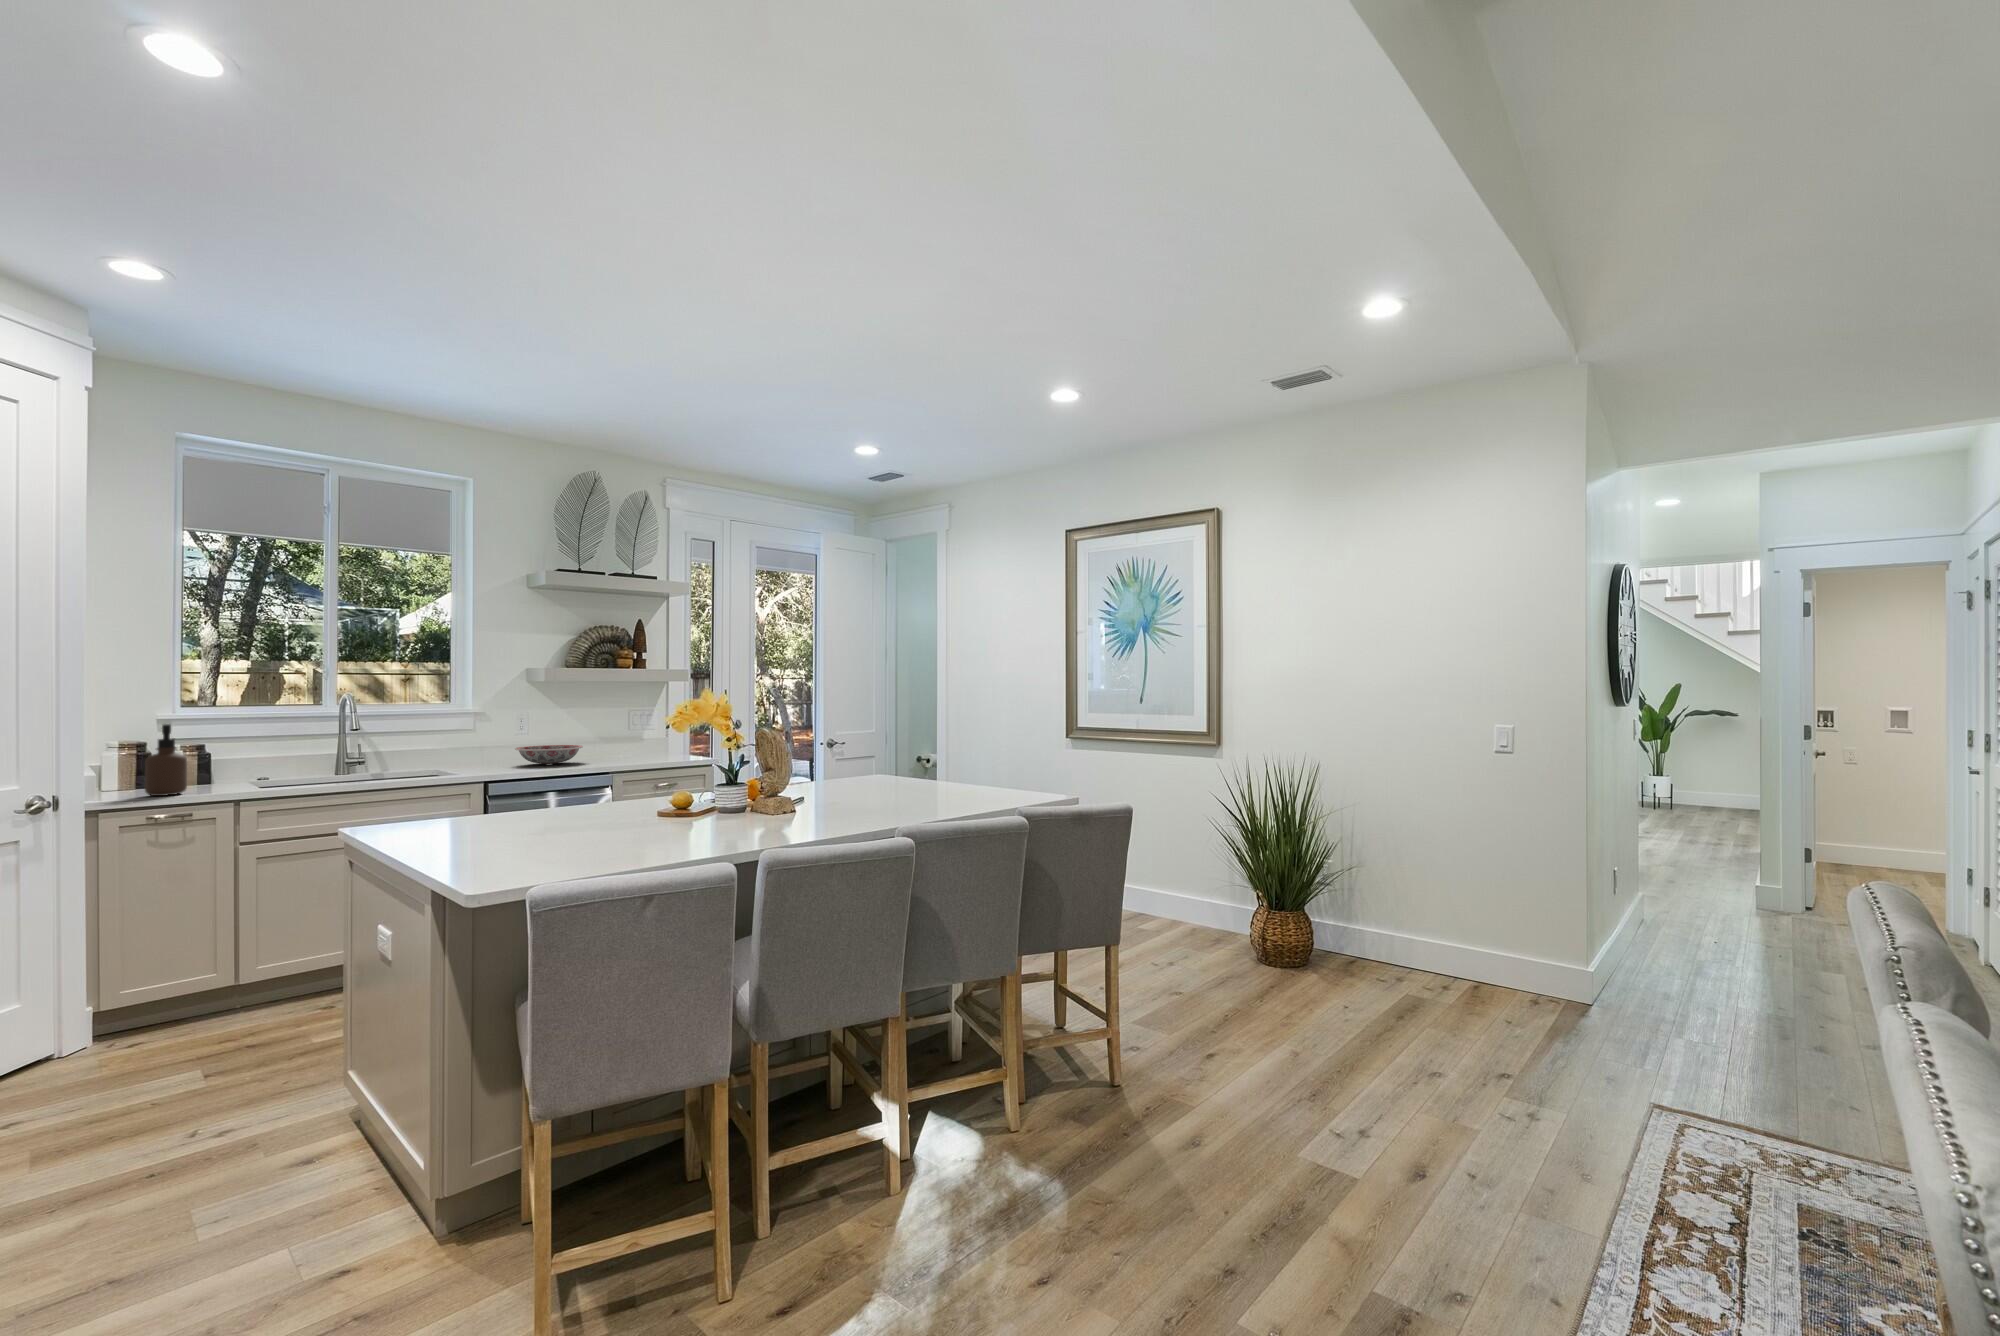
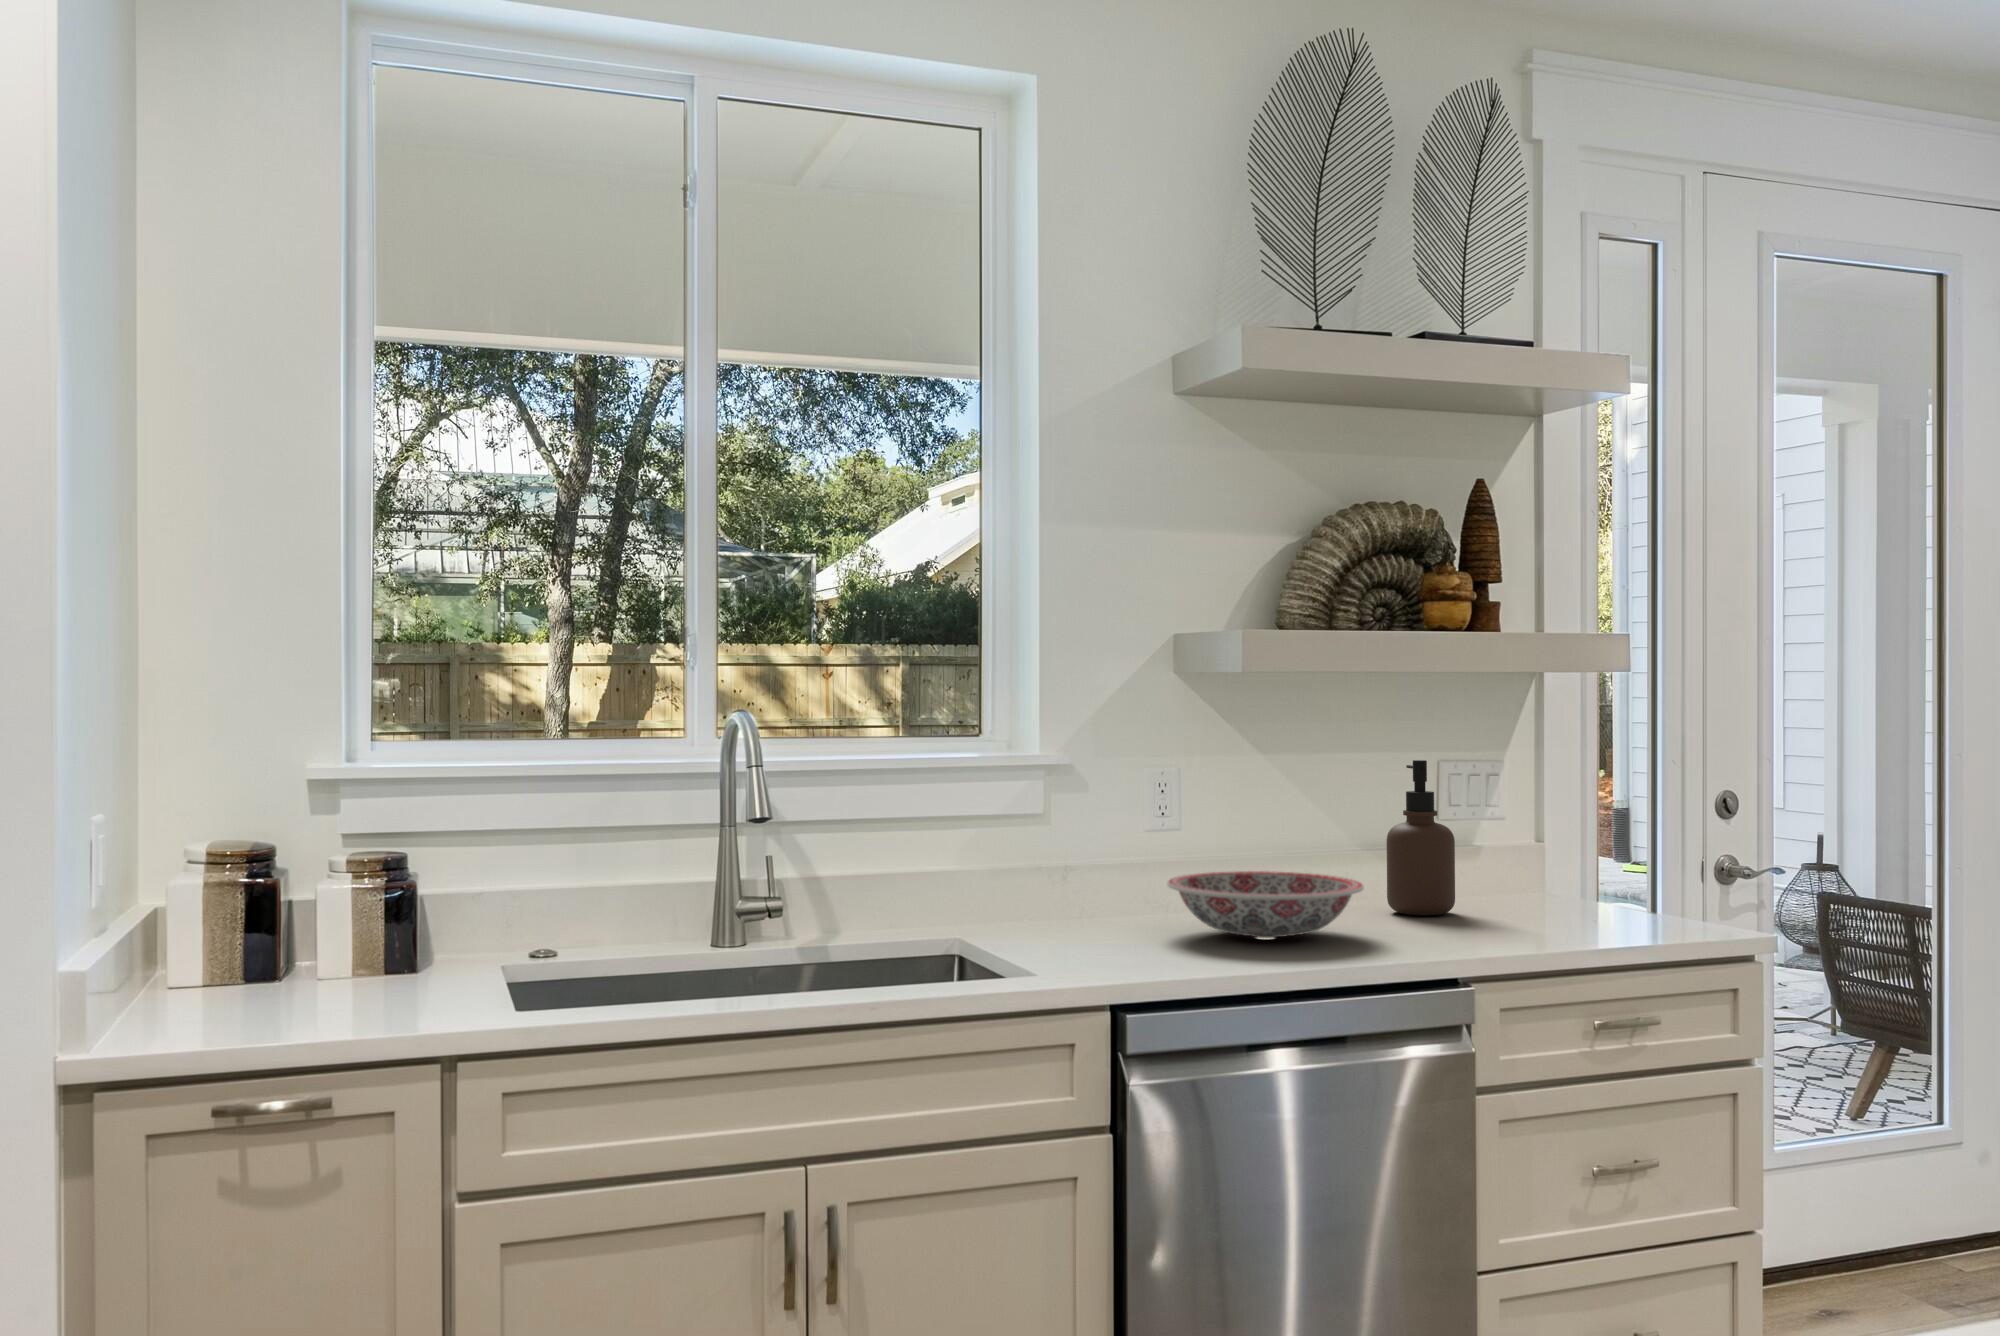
soap dispenser: present [145,724,187,796] -> present [1387,760,1455,915]

